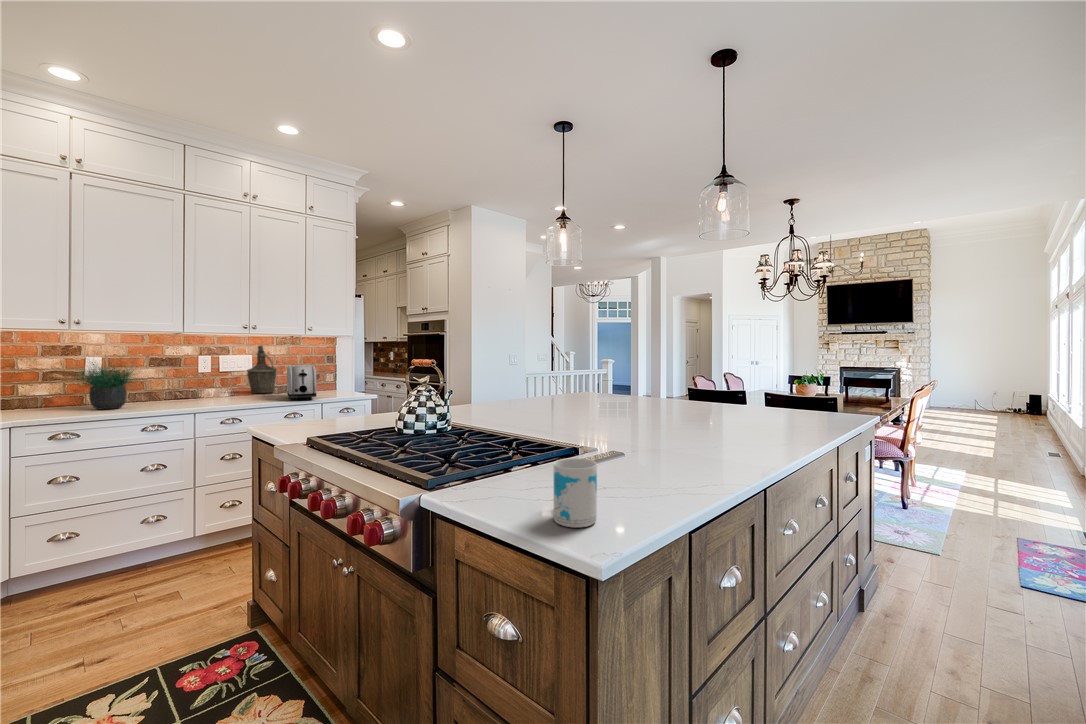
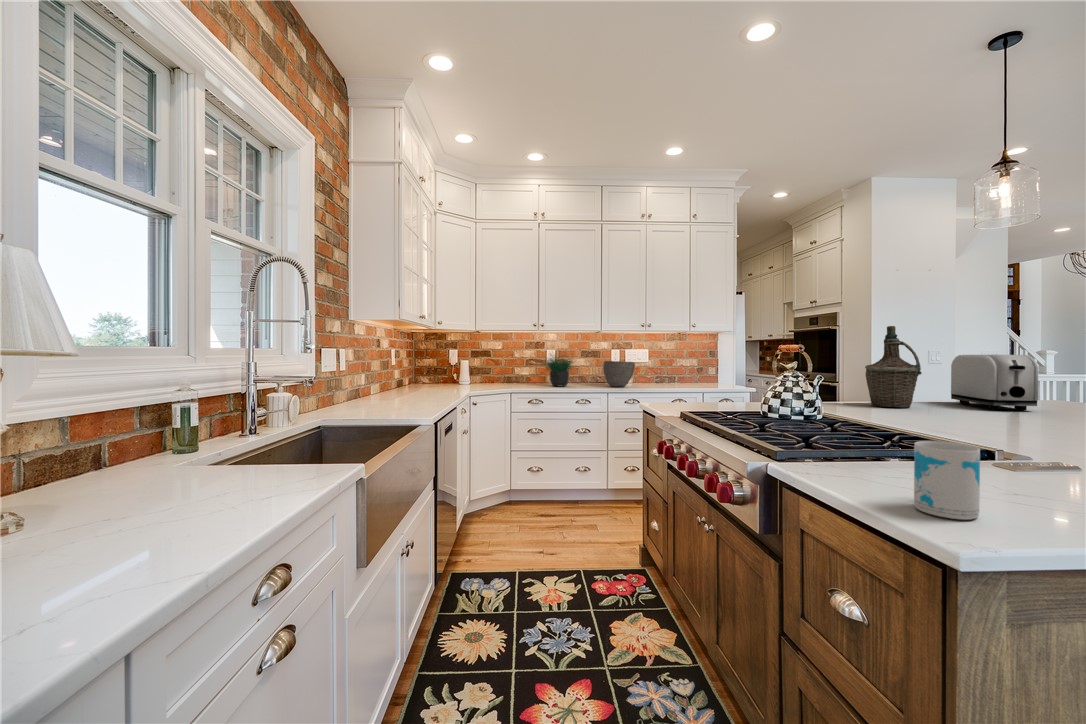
bottle: present [247,346,276,393] -> present [865,326,922,407]
toaster: present [287,366,316,400] -> present [951,355,1038,410]
bowl: none [186,371,235,404] -> present [603,361,635,387]

